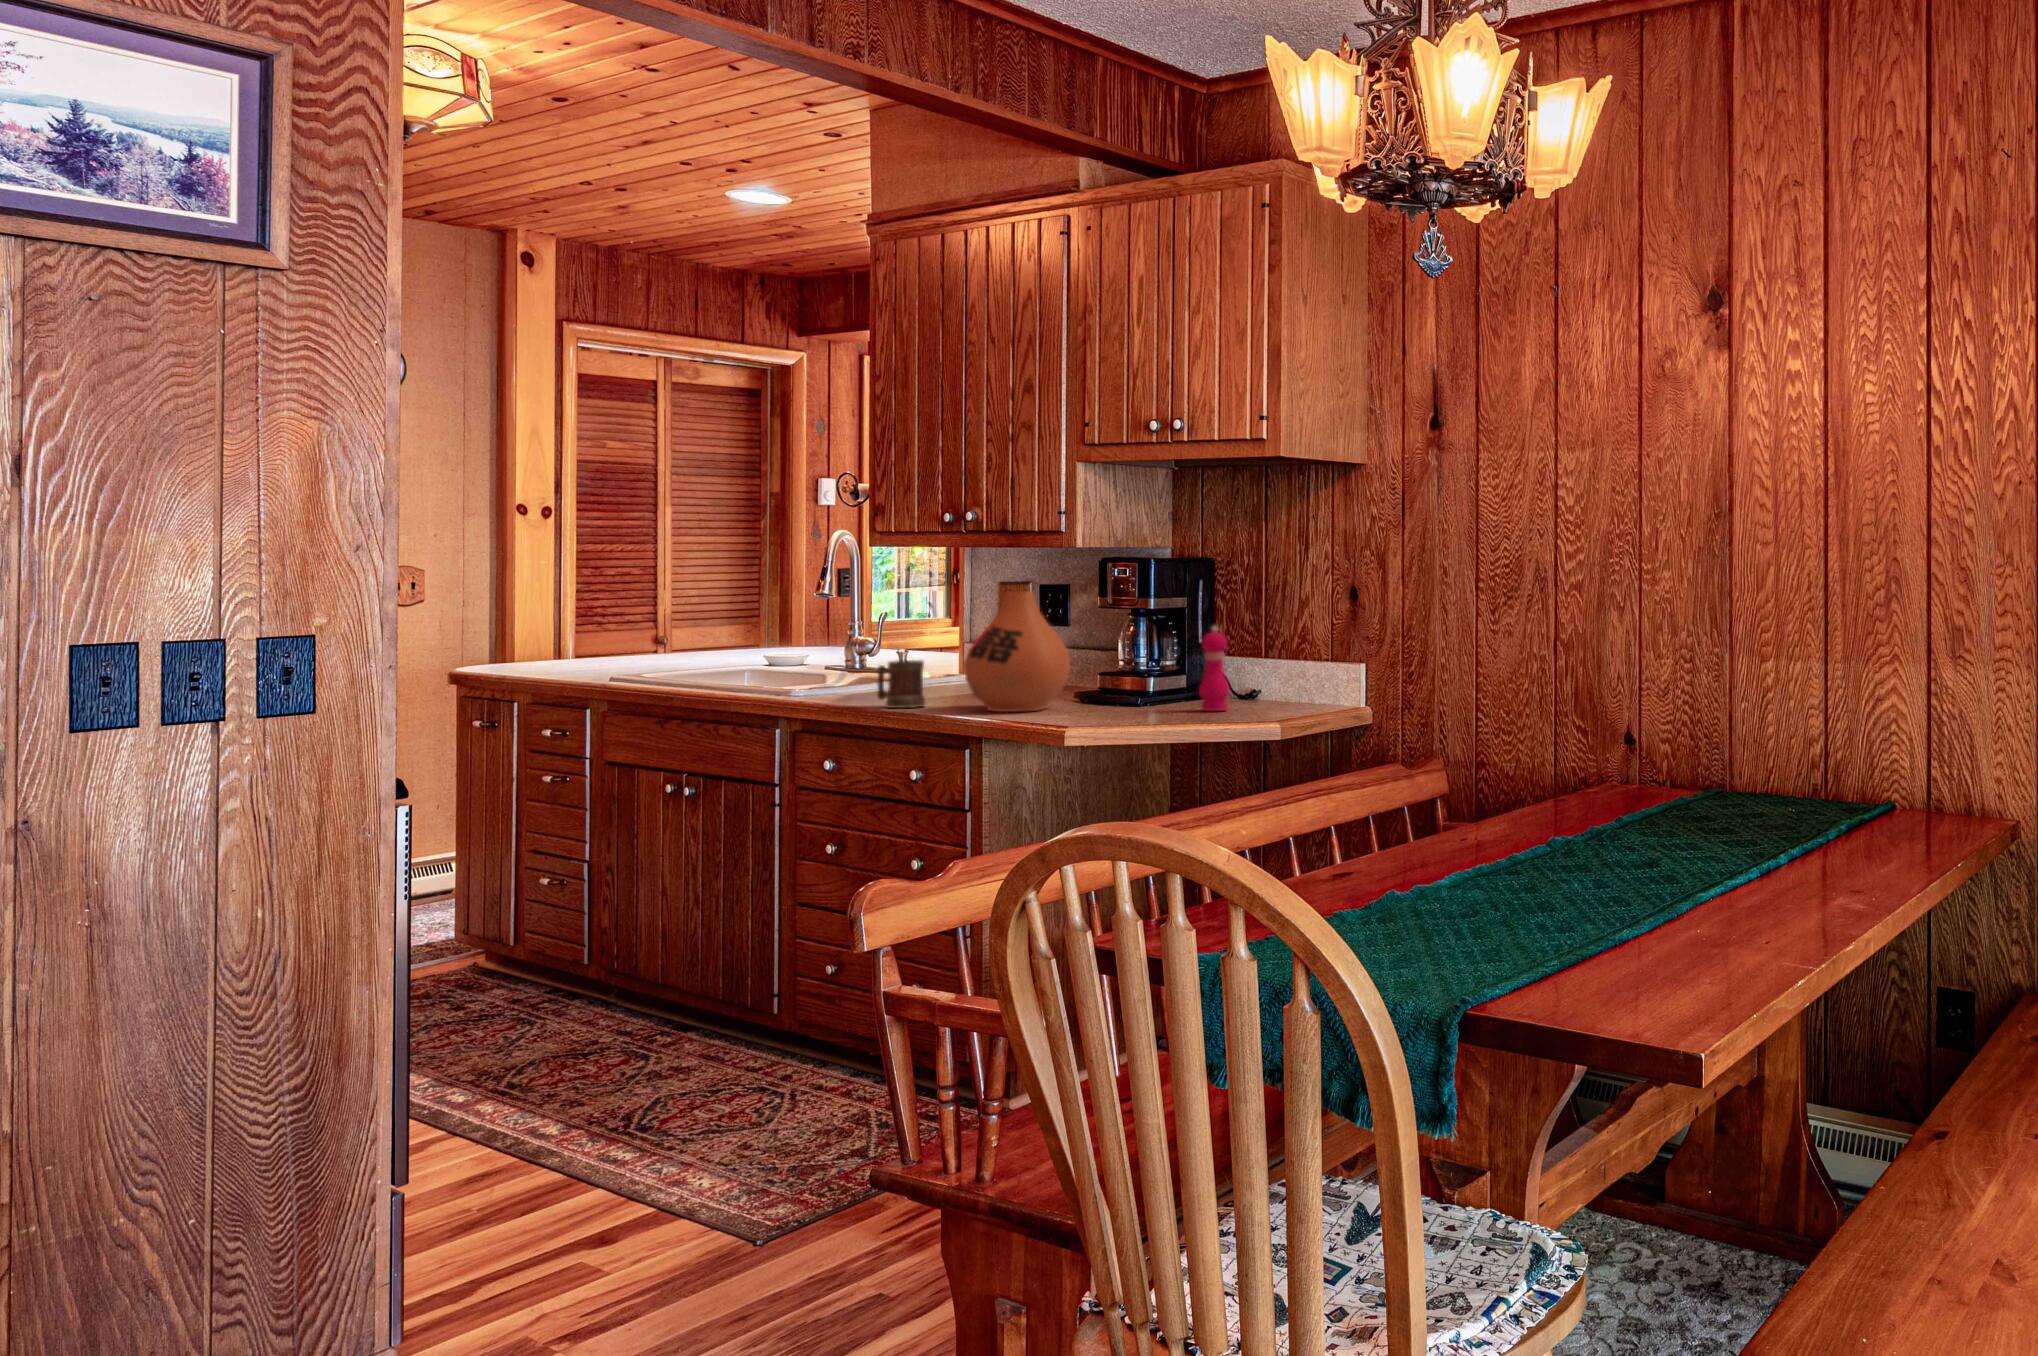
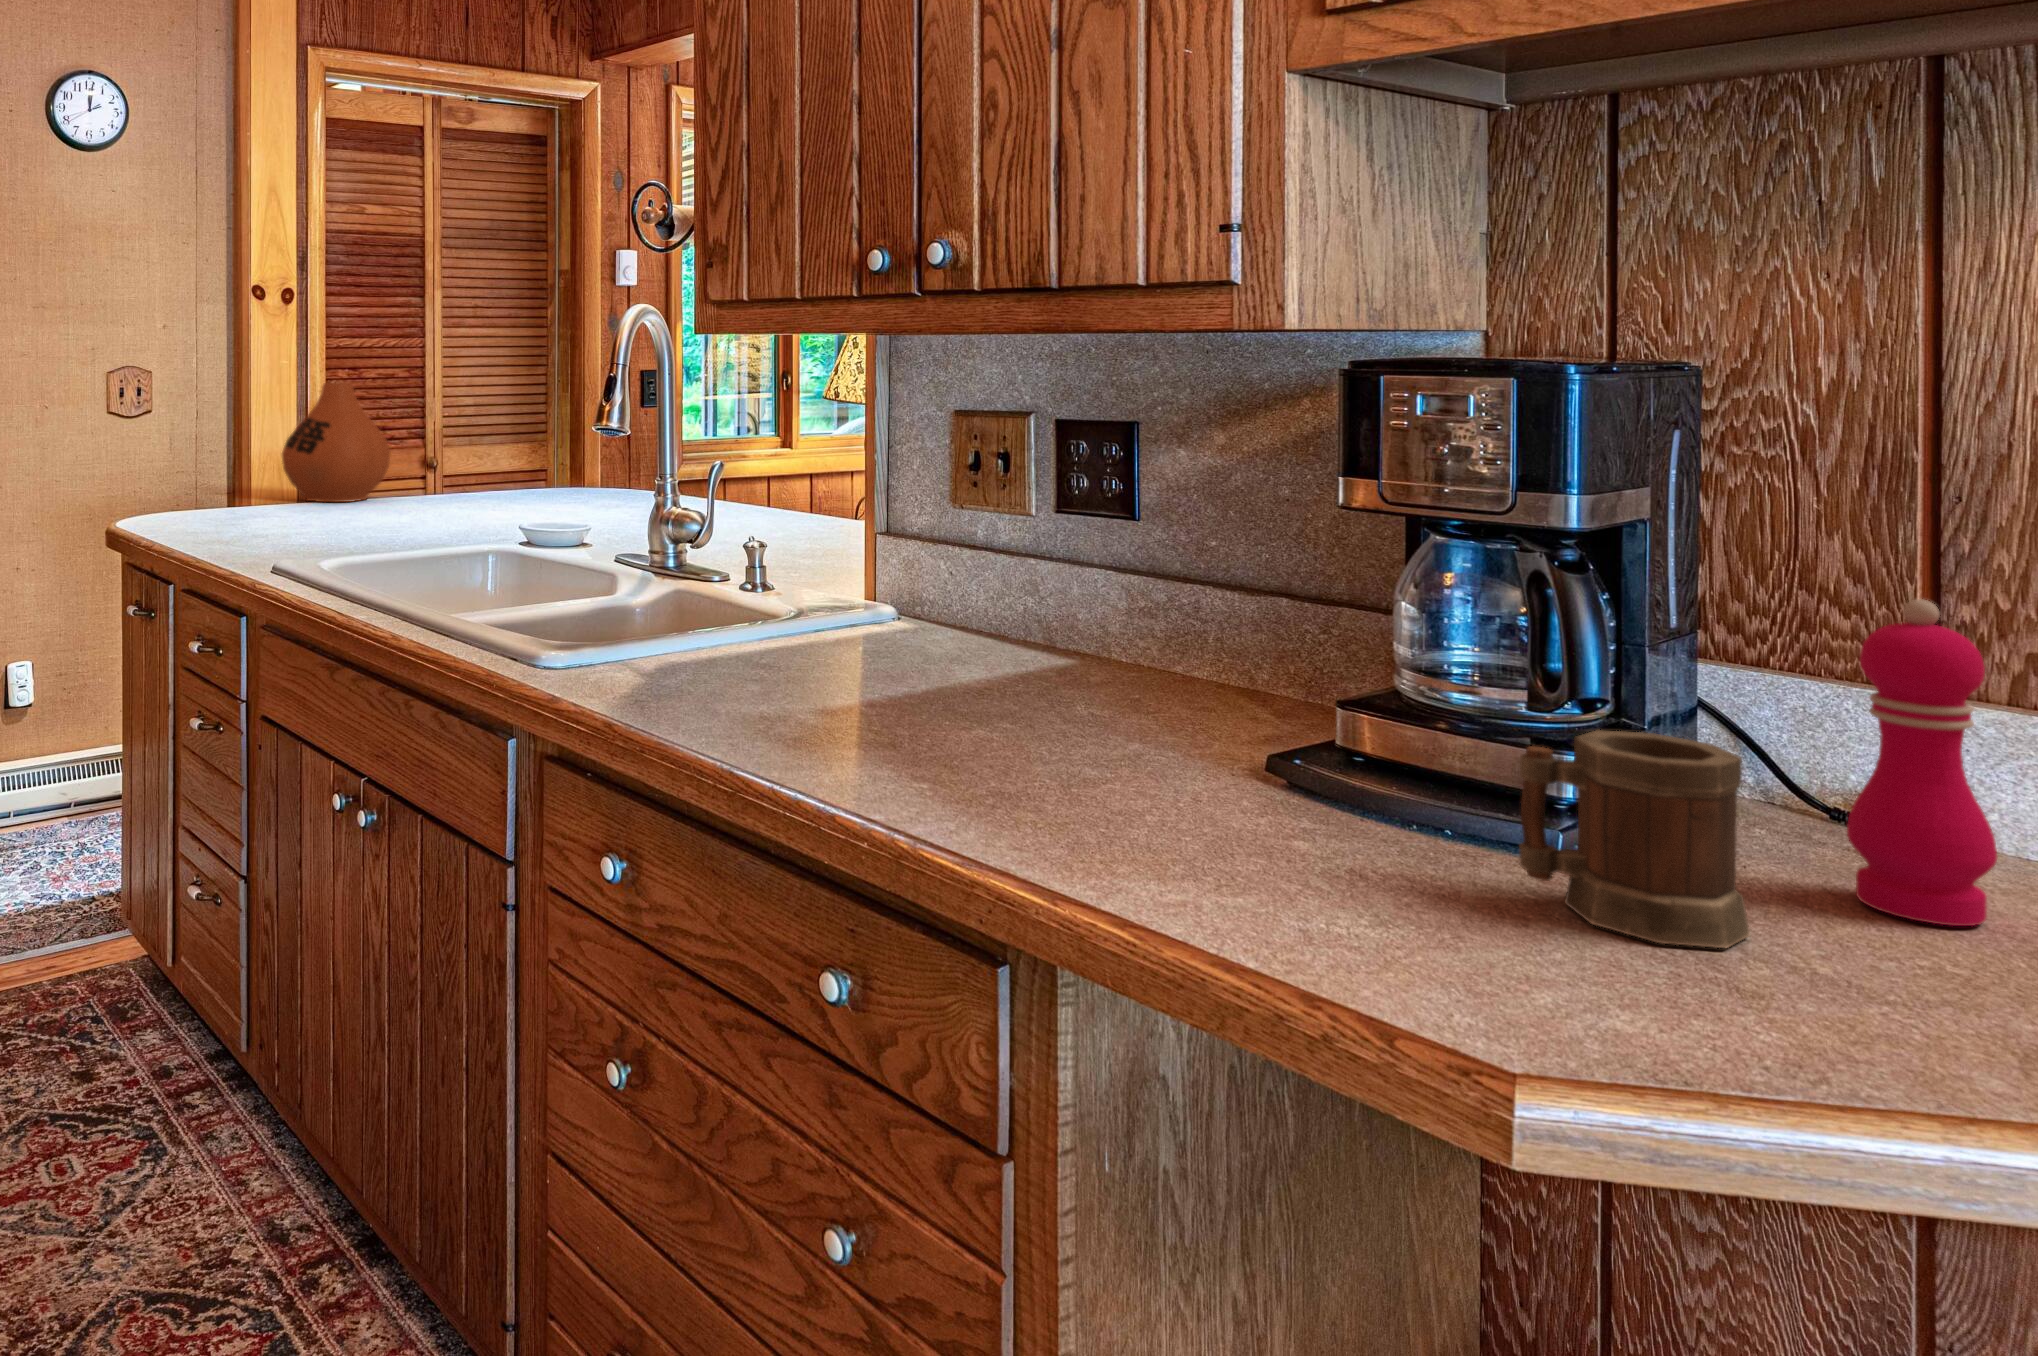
vase: present [964,591,1070,712] -> present [282,383,390,502]
mug: present [877,660,925,708] -> present [1520,730,1750,948]

